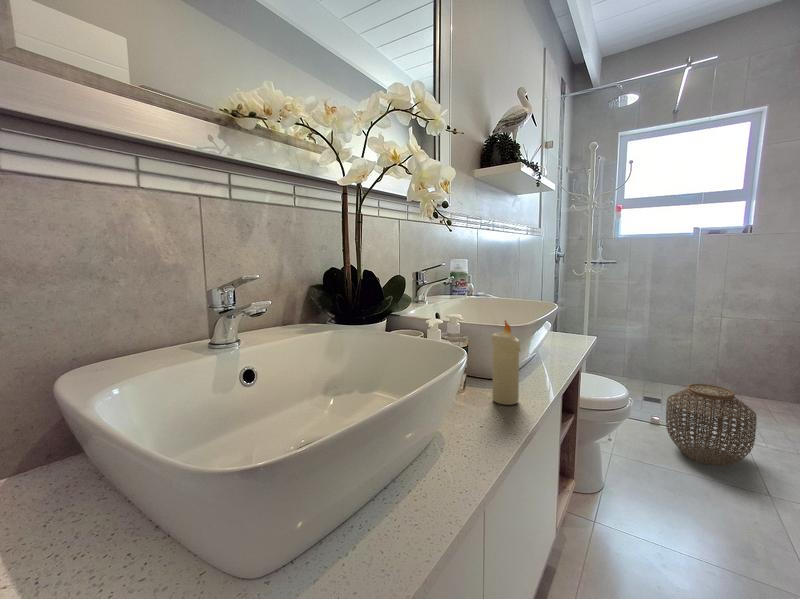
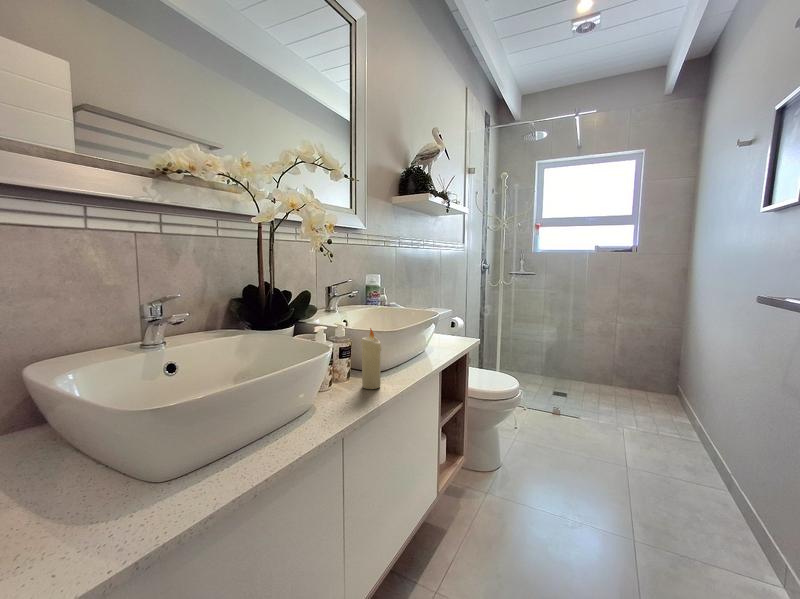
woven basket: present [666,384,757,466] -> none [559,378,623,446]

